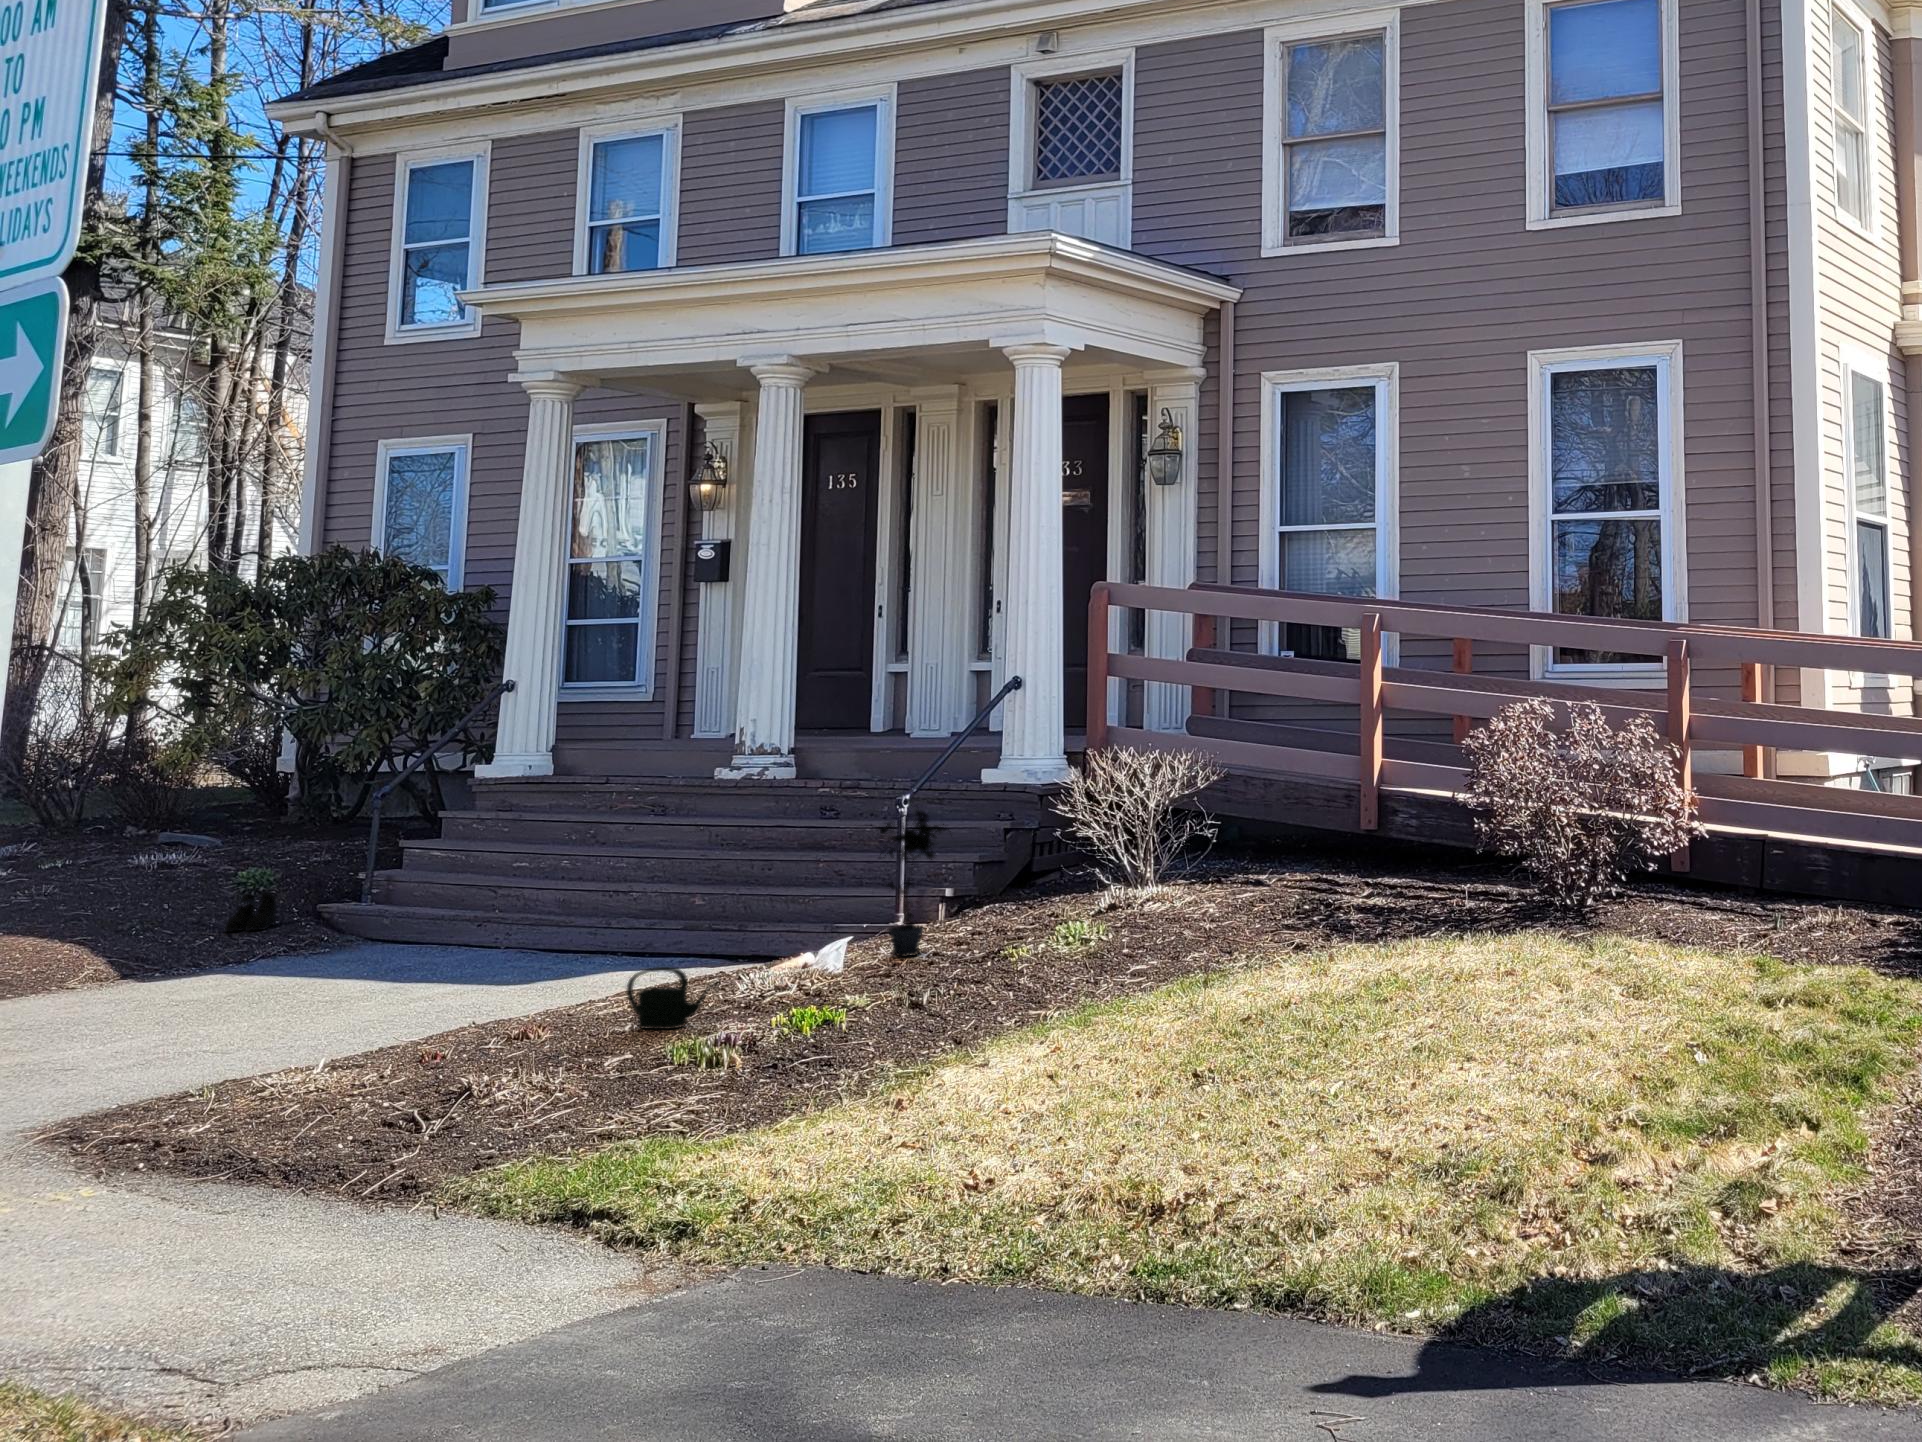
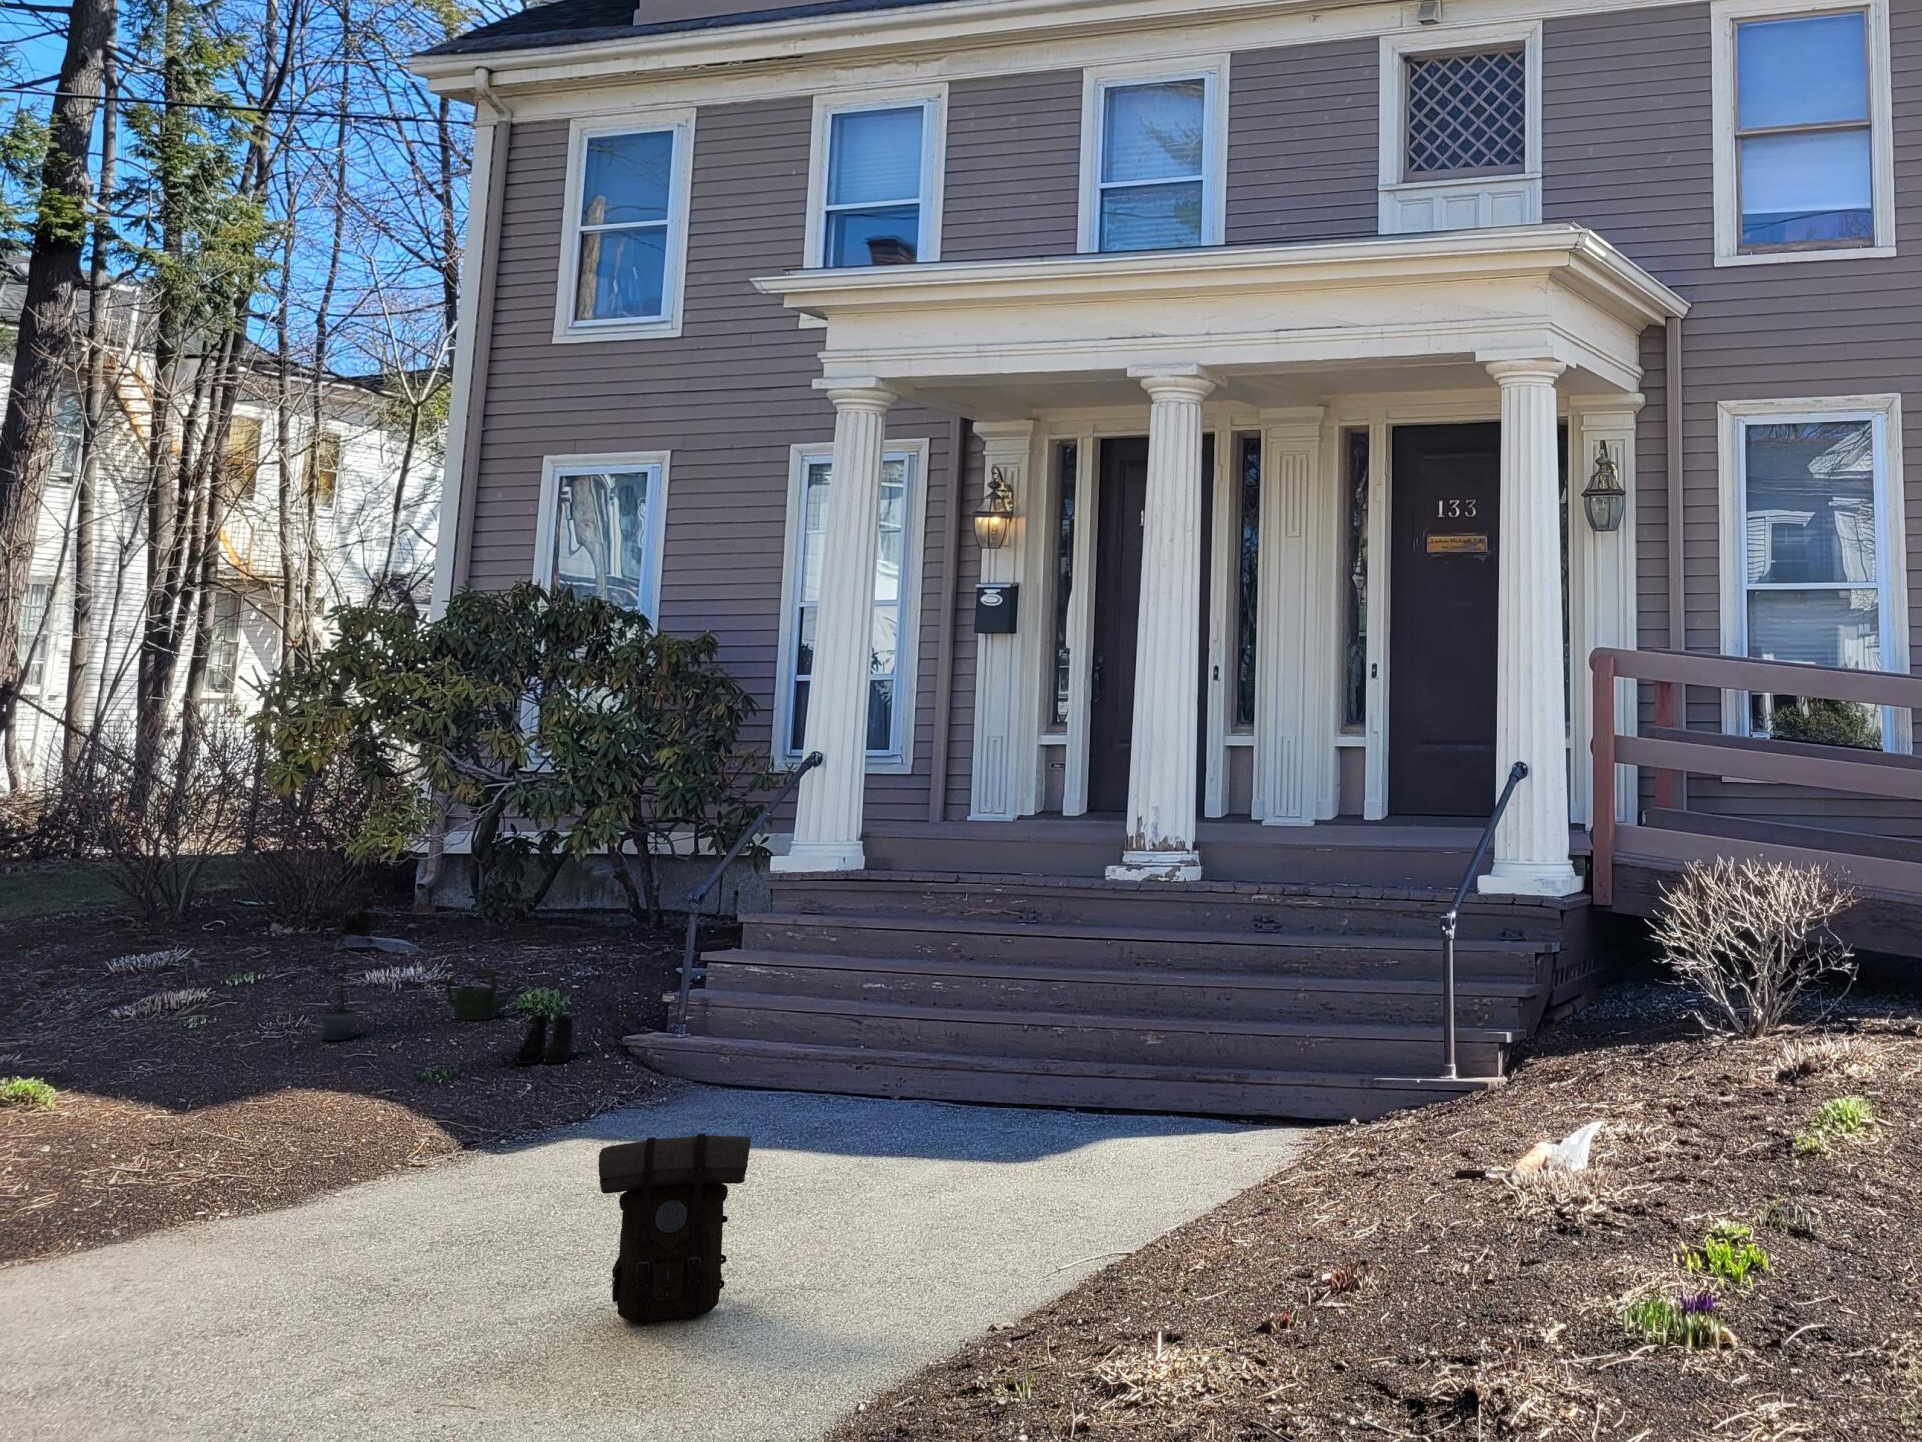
potted plant: present [878,811,949,957] -> present [316,897,386,1040]
backpack: none [54,960,179,1093] -> present [599,1134,751,1323]
watering can: present [627,967,716,1029] -> present [446,970,520,1020]

